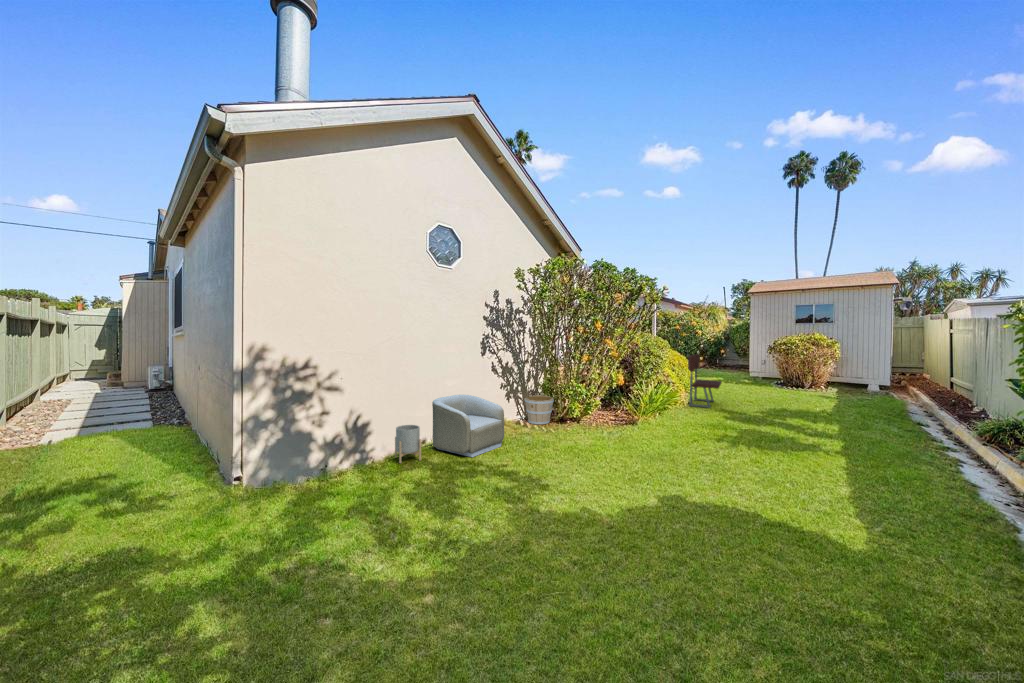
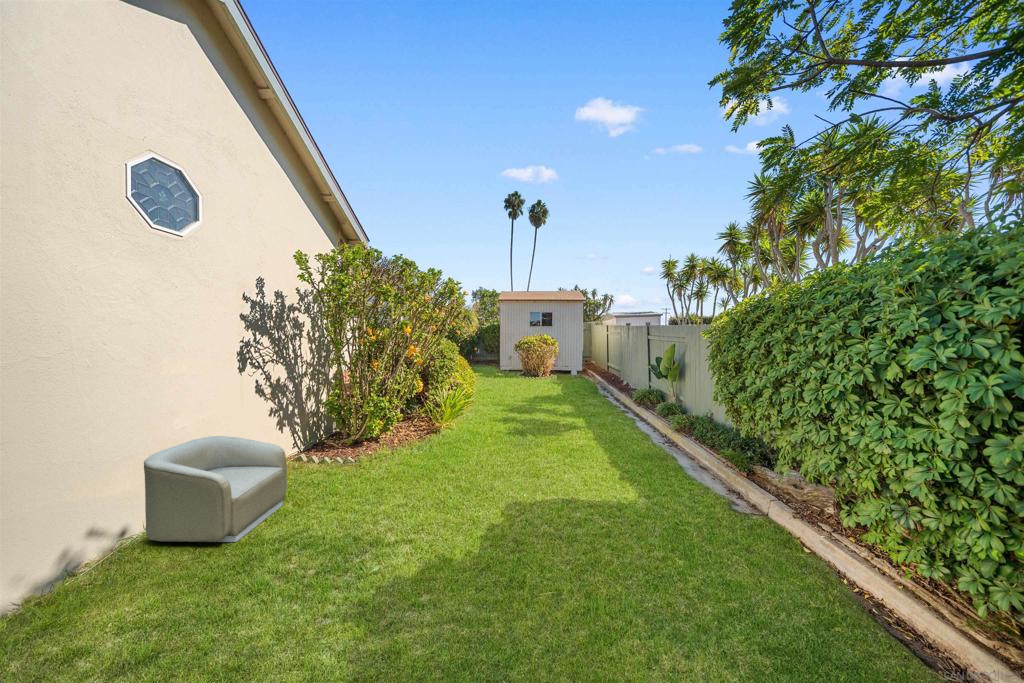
bench: present [688,354,722,408] -> none [471,354,500,404]
wooden bucket: present [525,395,554,425] -> none [304,415,346,455]
planter: present [395,425,421,463] -> none [45,516,120,607]

